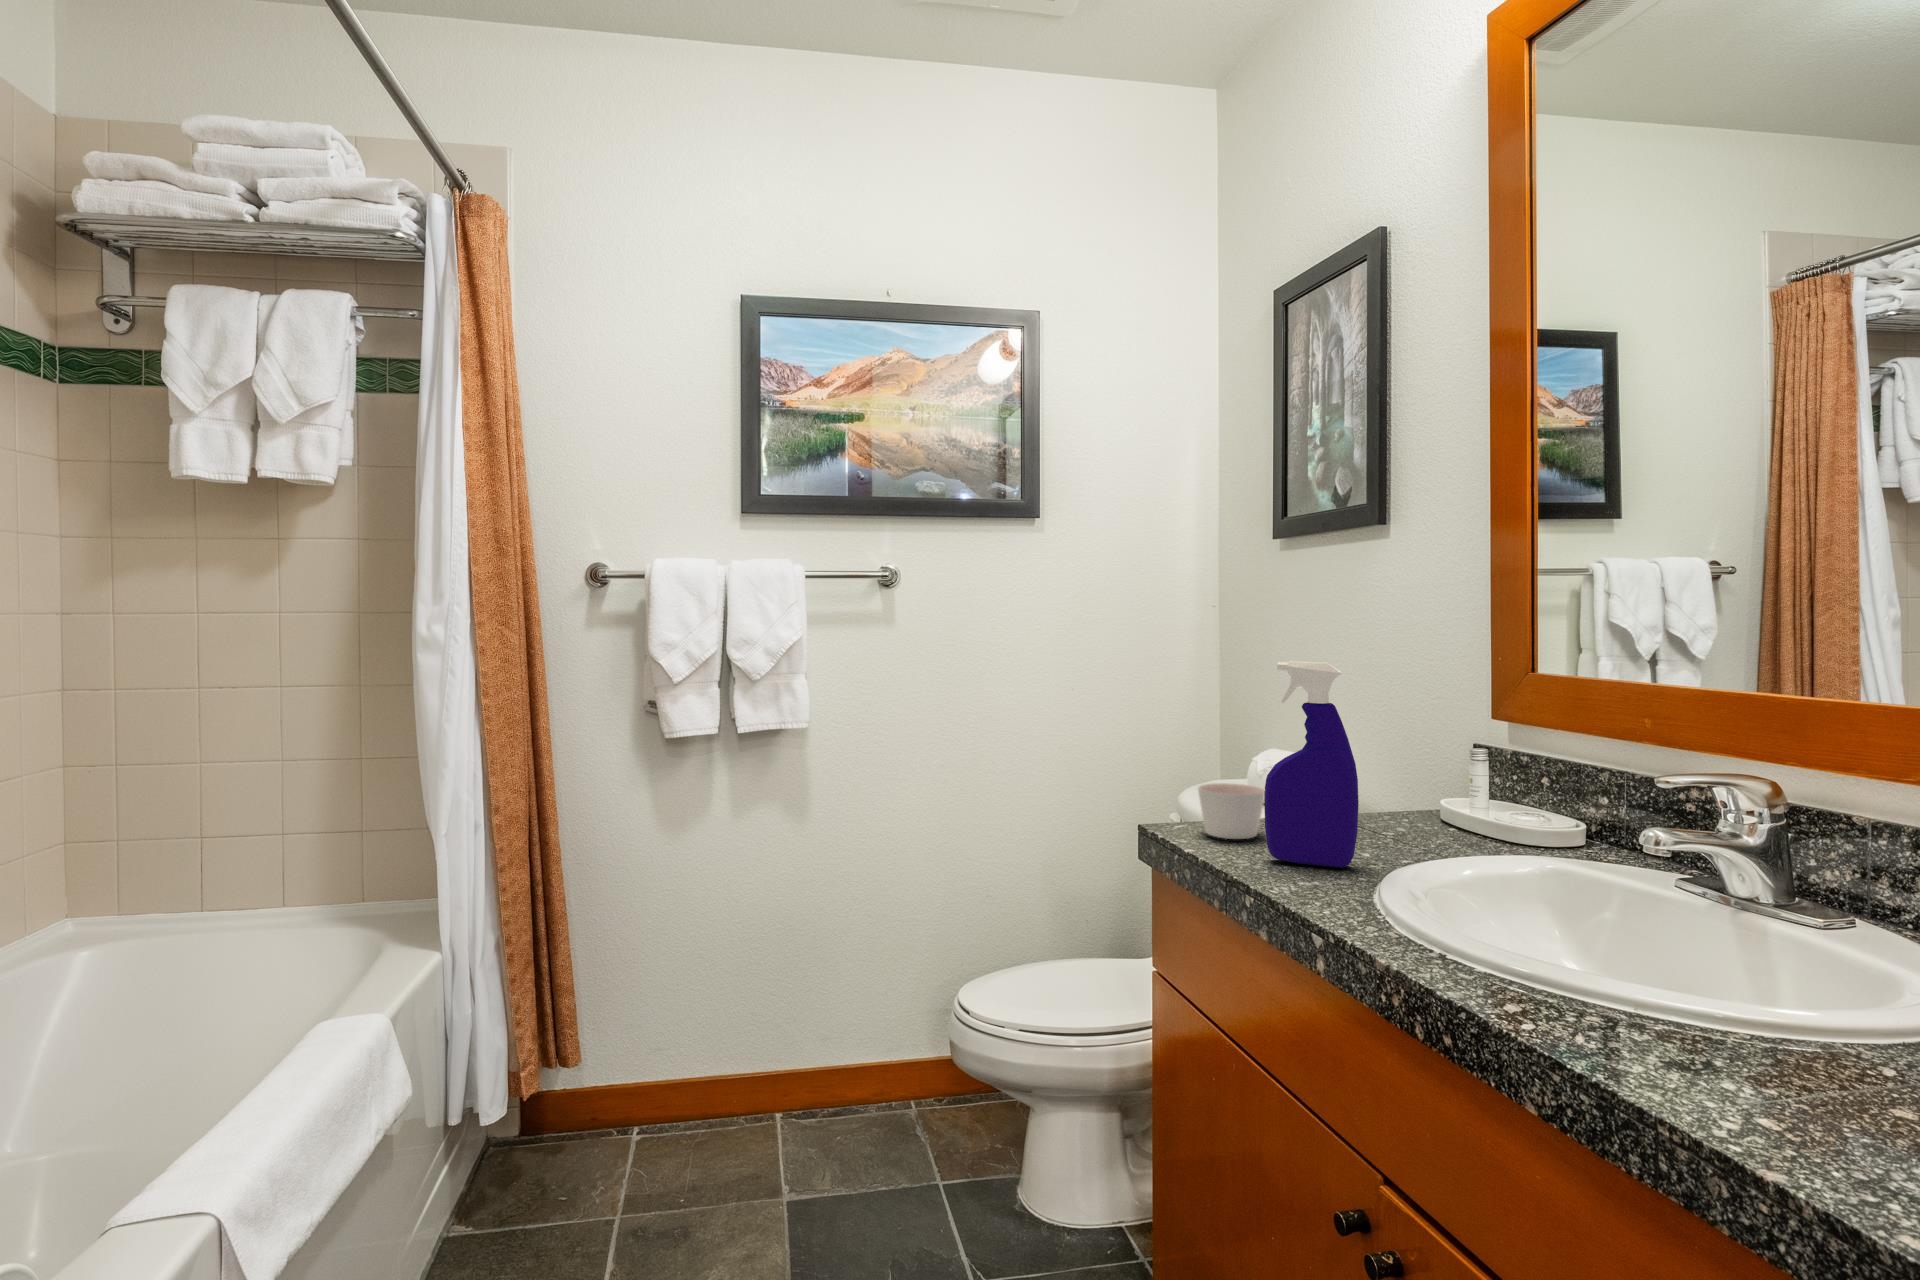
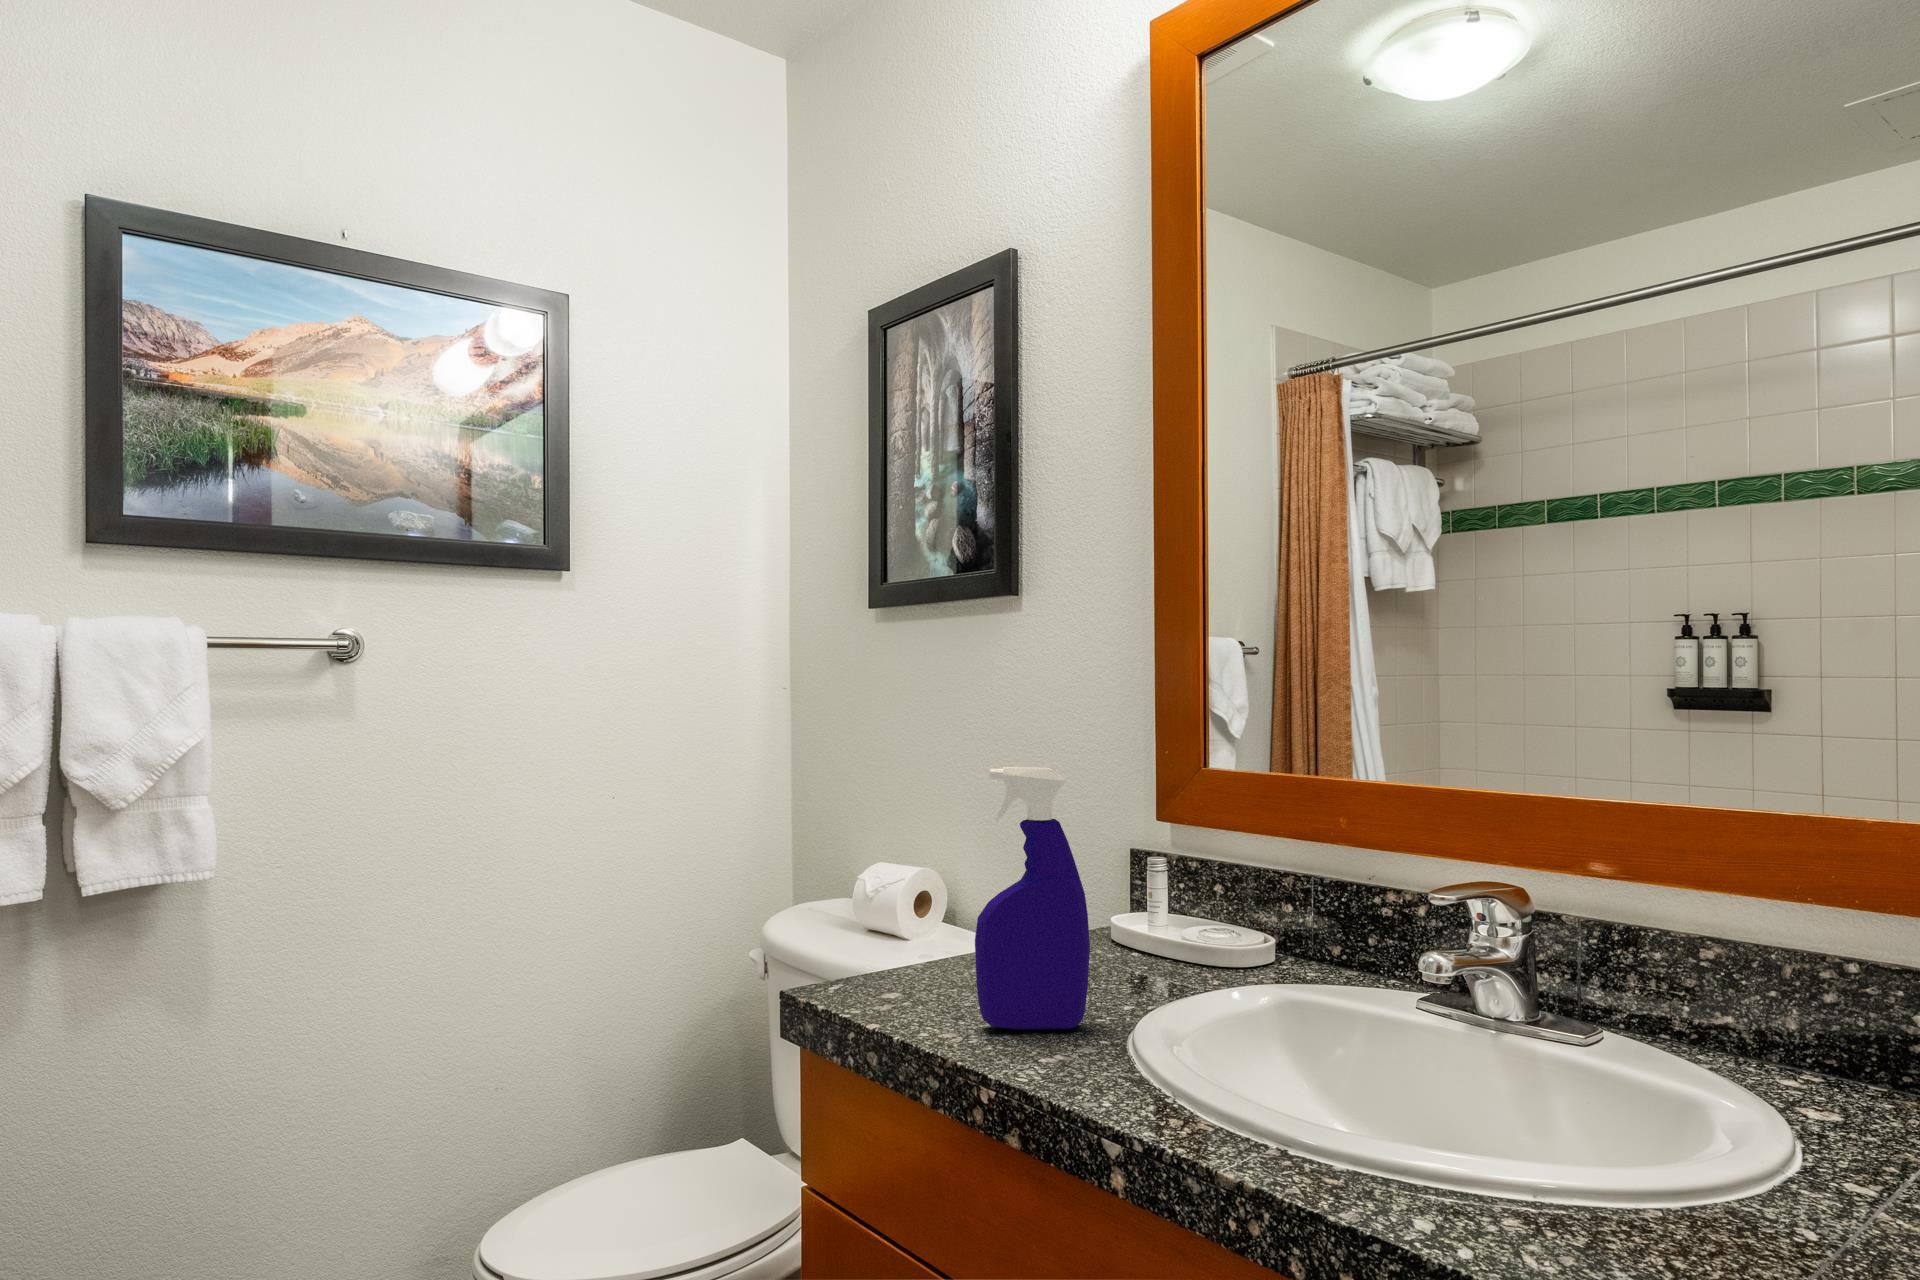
candle: present [1198,783,1264,839] -> none [868,924,953,1002]

